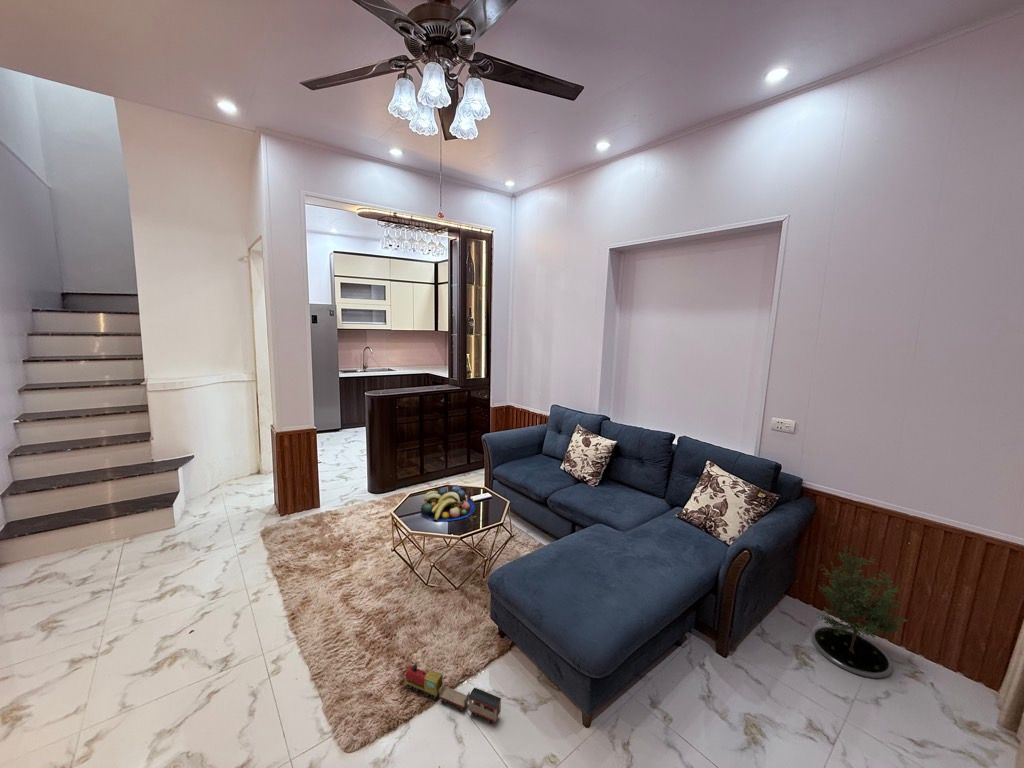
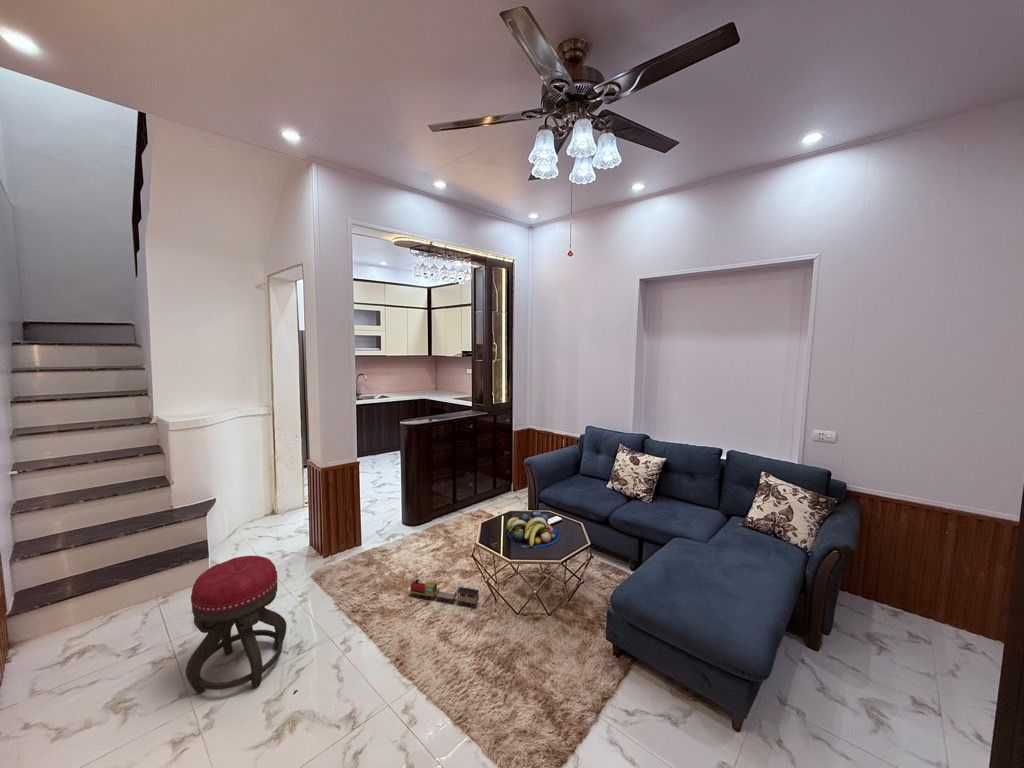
ottoman: none [103,506,206,624] -> present [186,556,287,694]
potted tree: present [811,544,908,678] -> none [873,536,960,653]
toy train: present [404,665,501,724] -> present [410,579,479,607]

